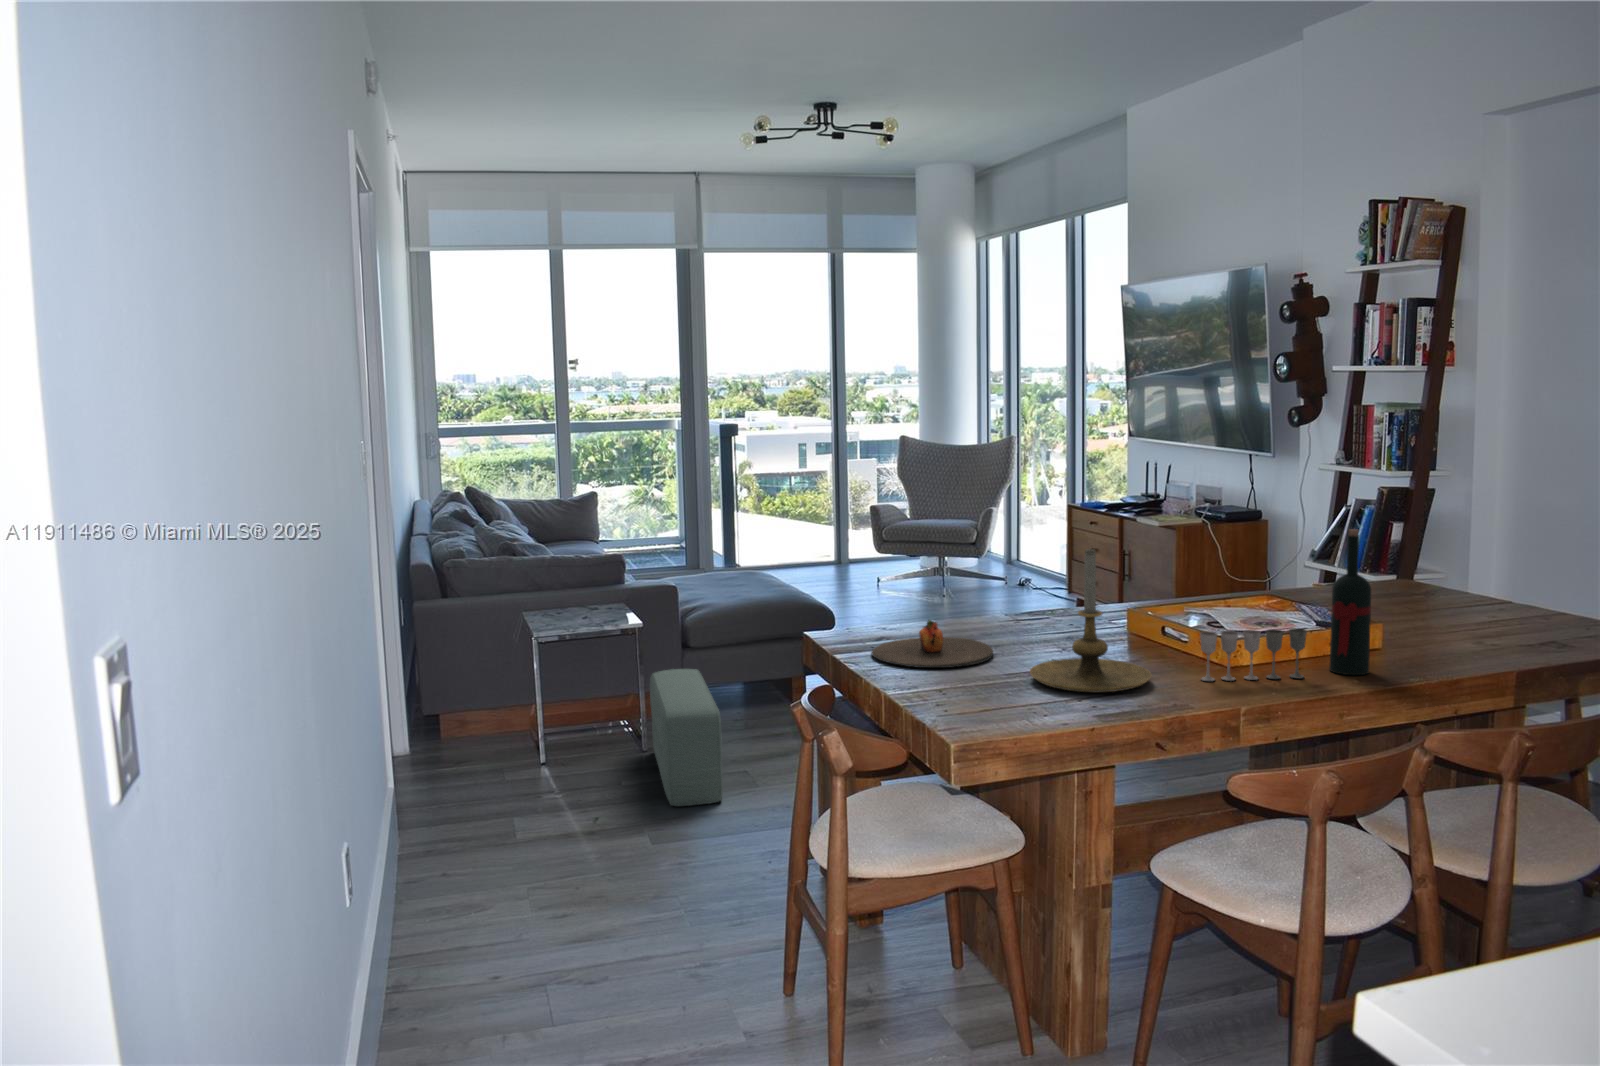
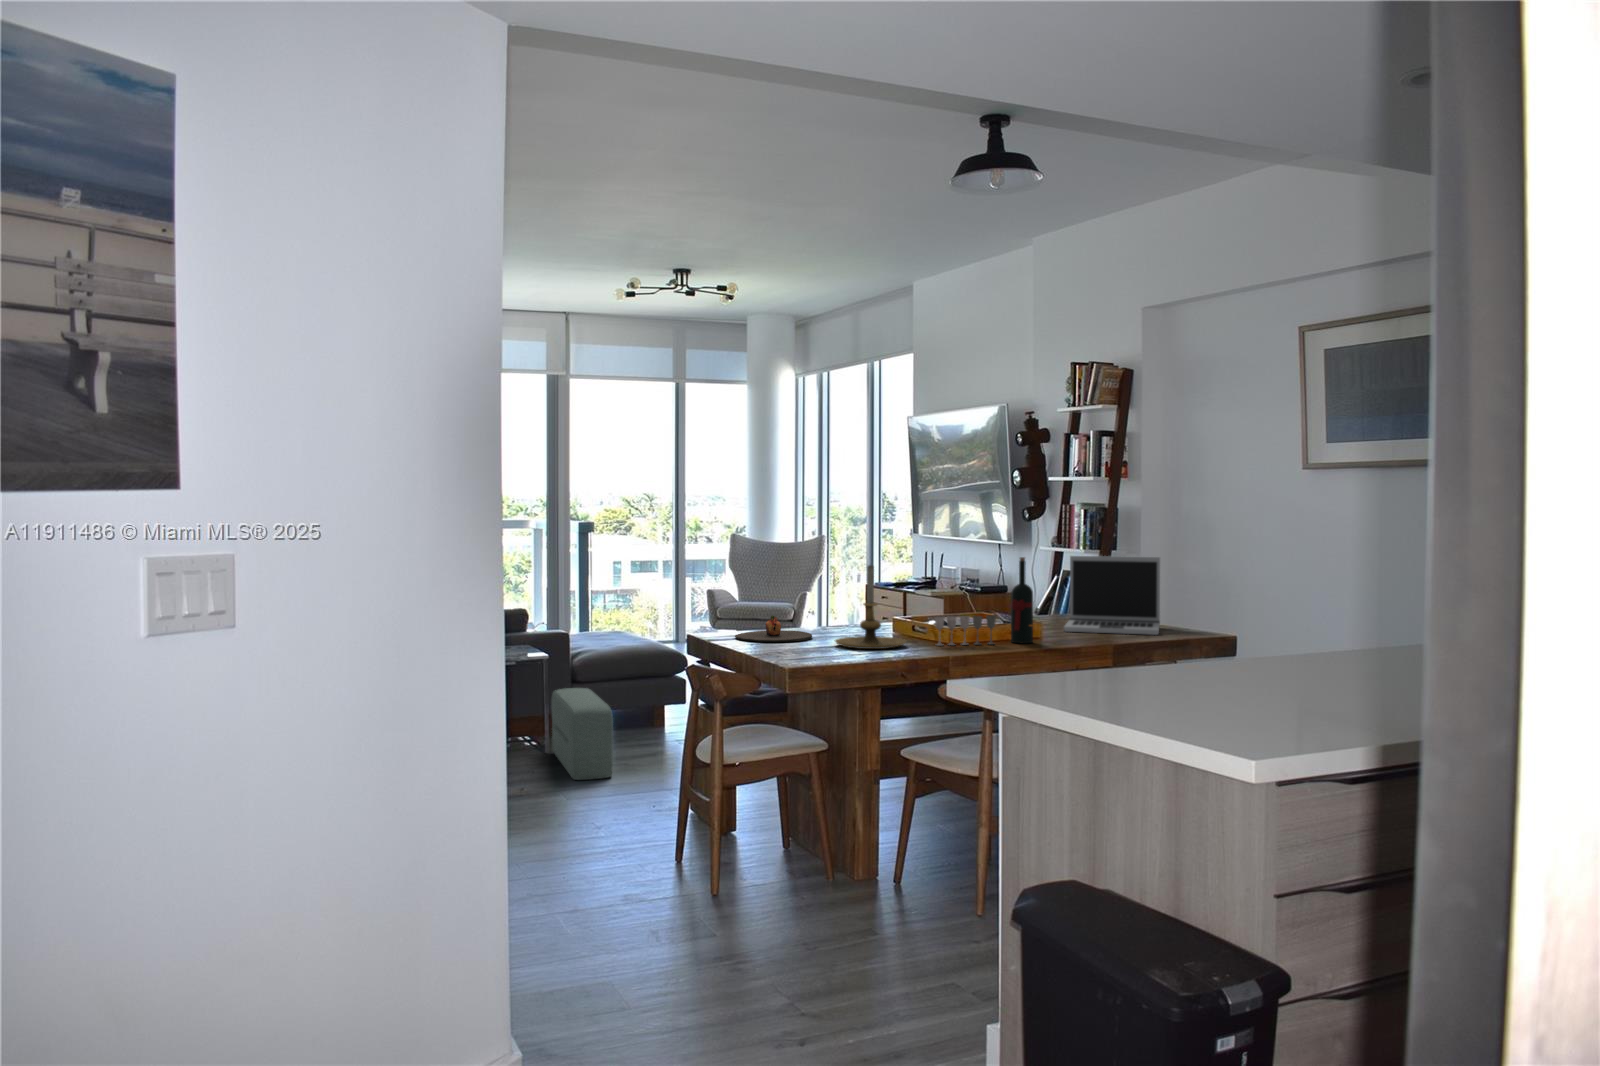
laptop: none [1407,507,1582,648] -> present [1064,556,1160,635]

